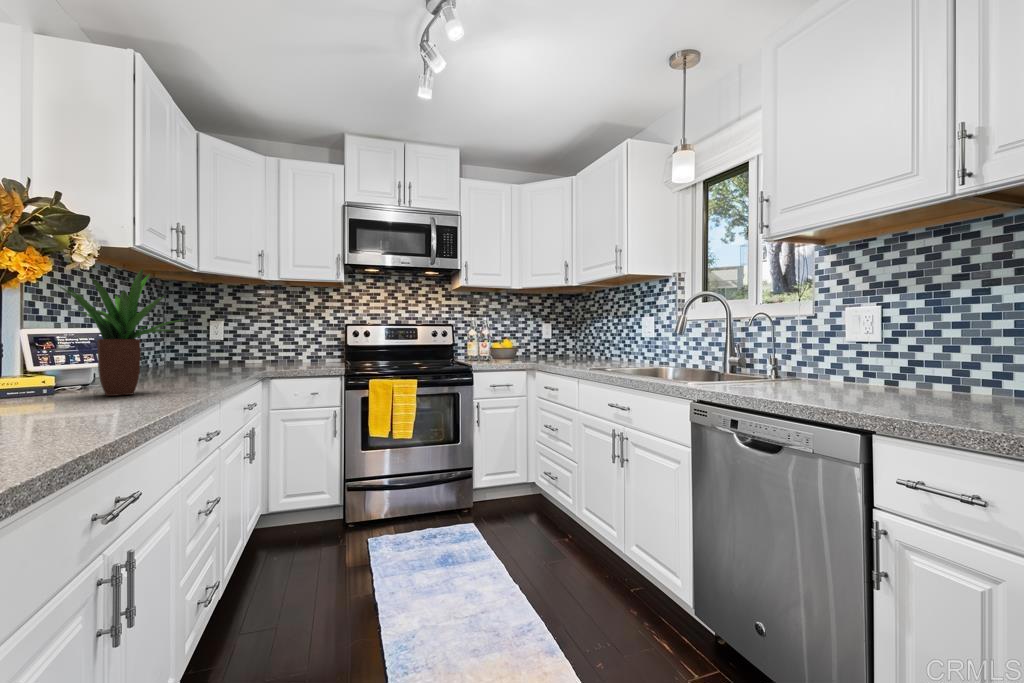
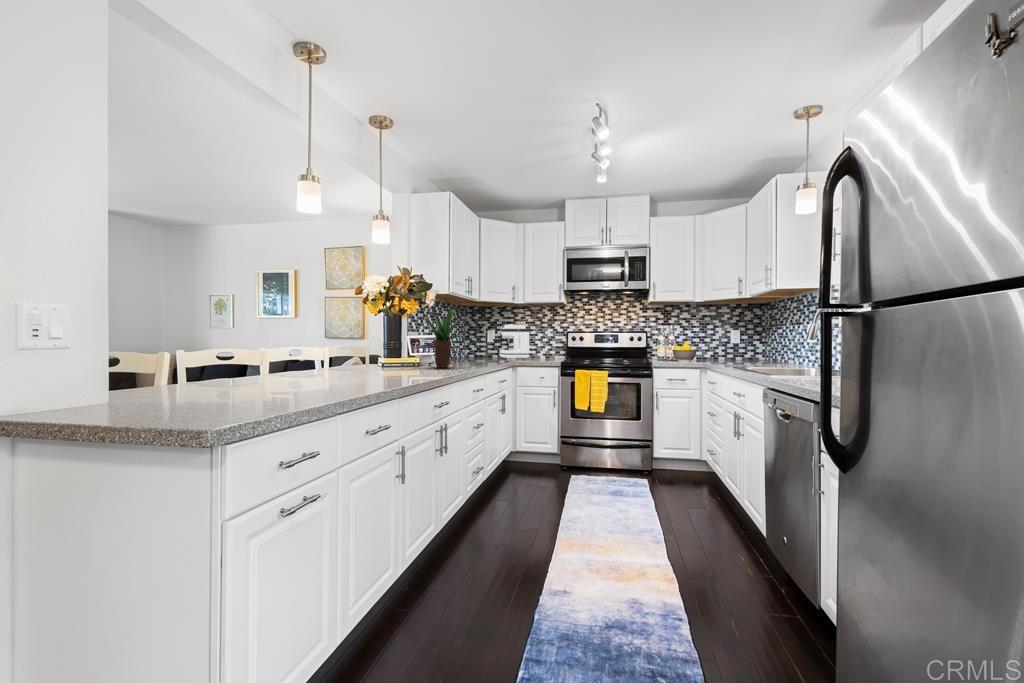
coffee maker: none [221,312,285,365] -> present [493,325,529,358]

